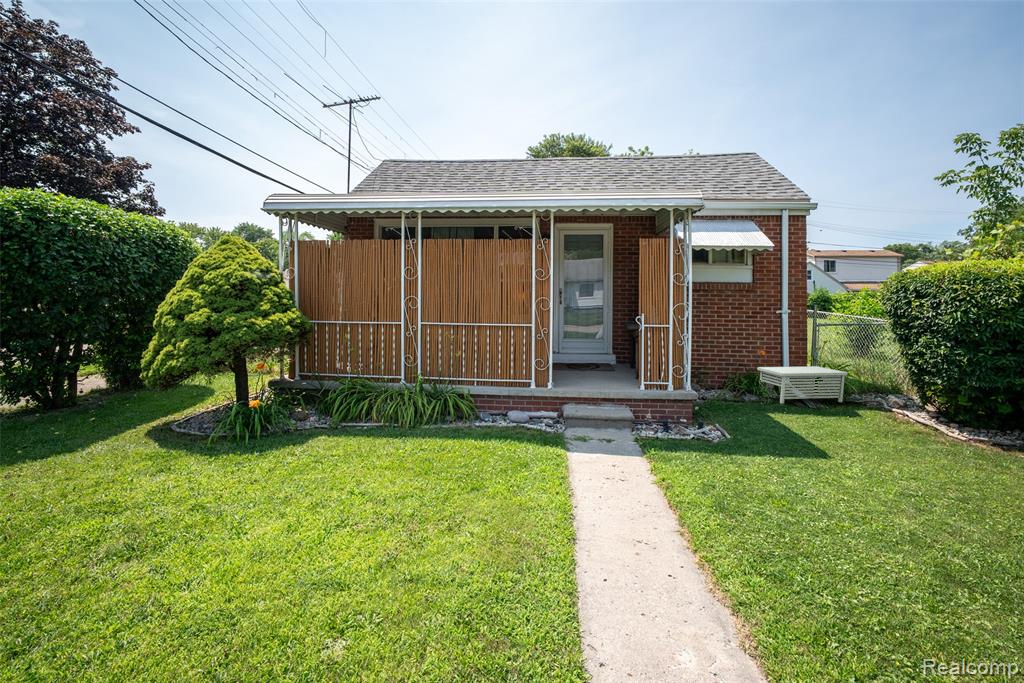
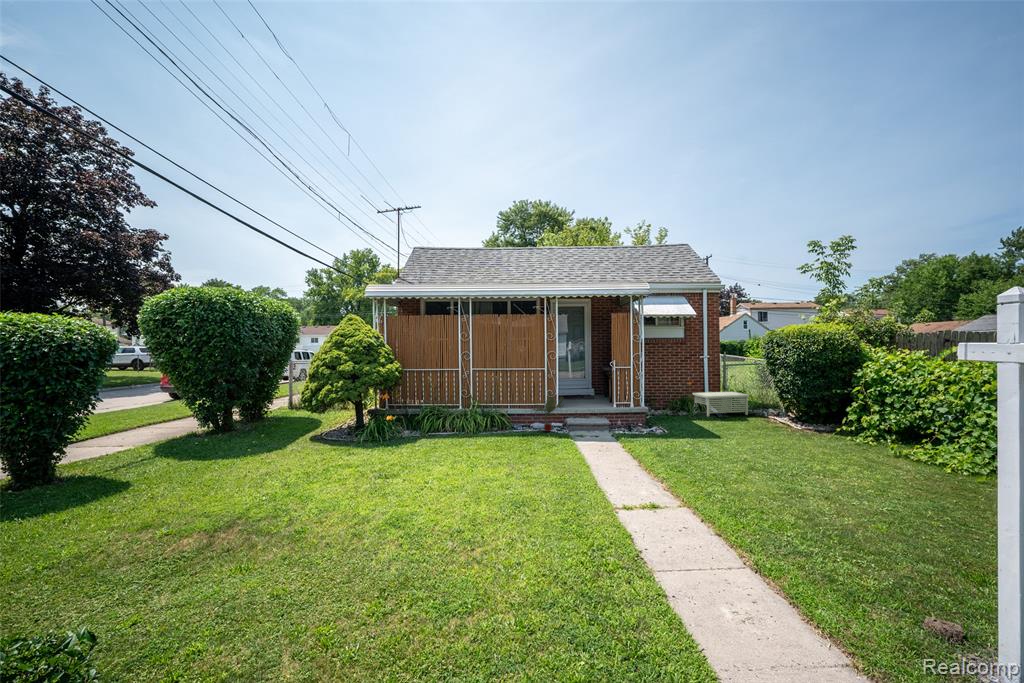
potted tree: none [507,363,559,427] -> present [533,392,563,432]

